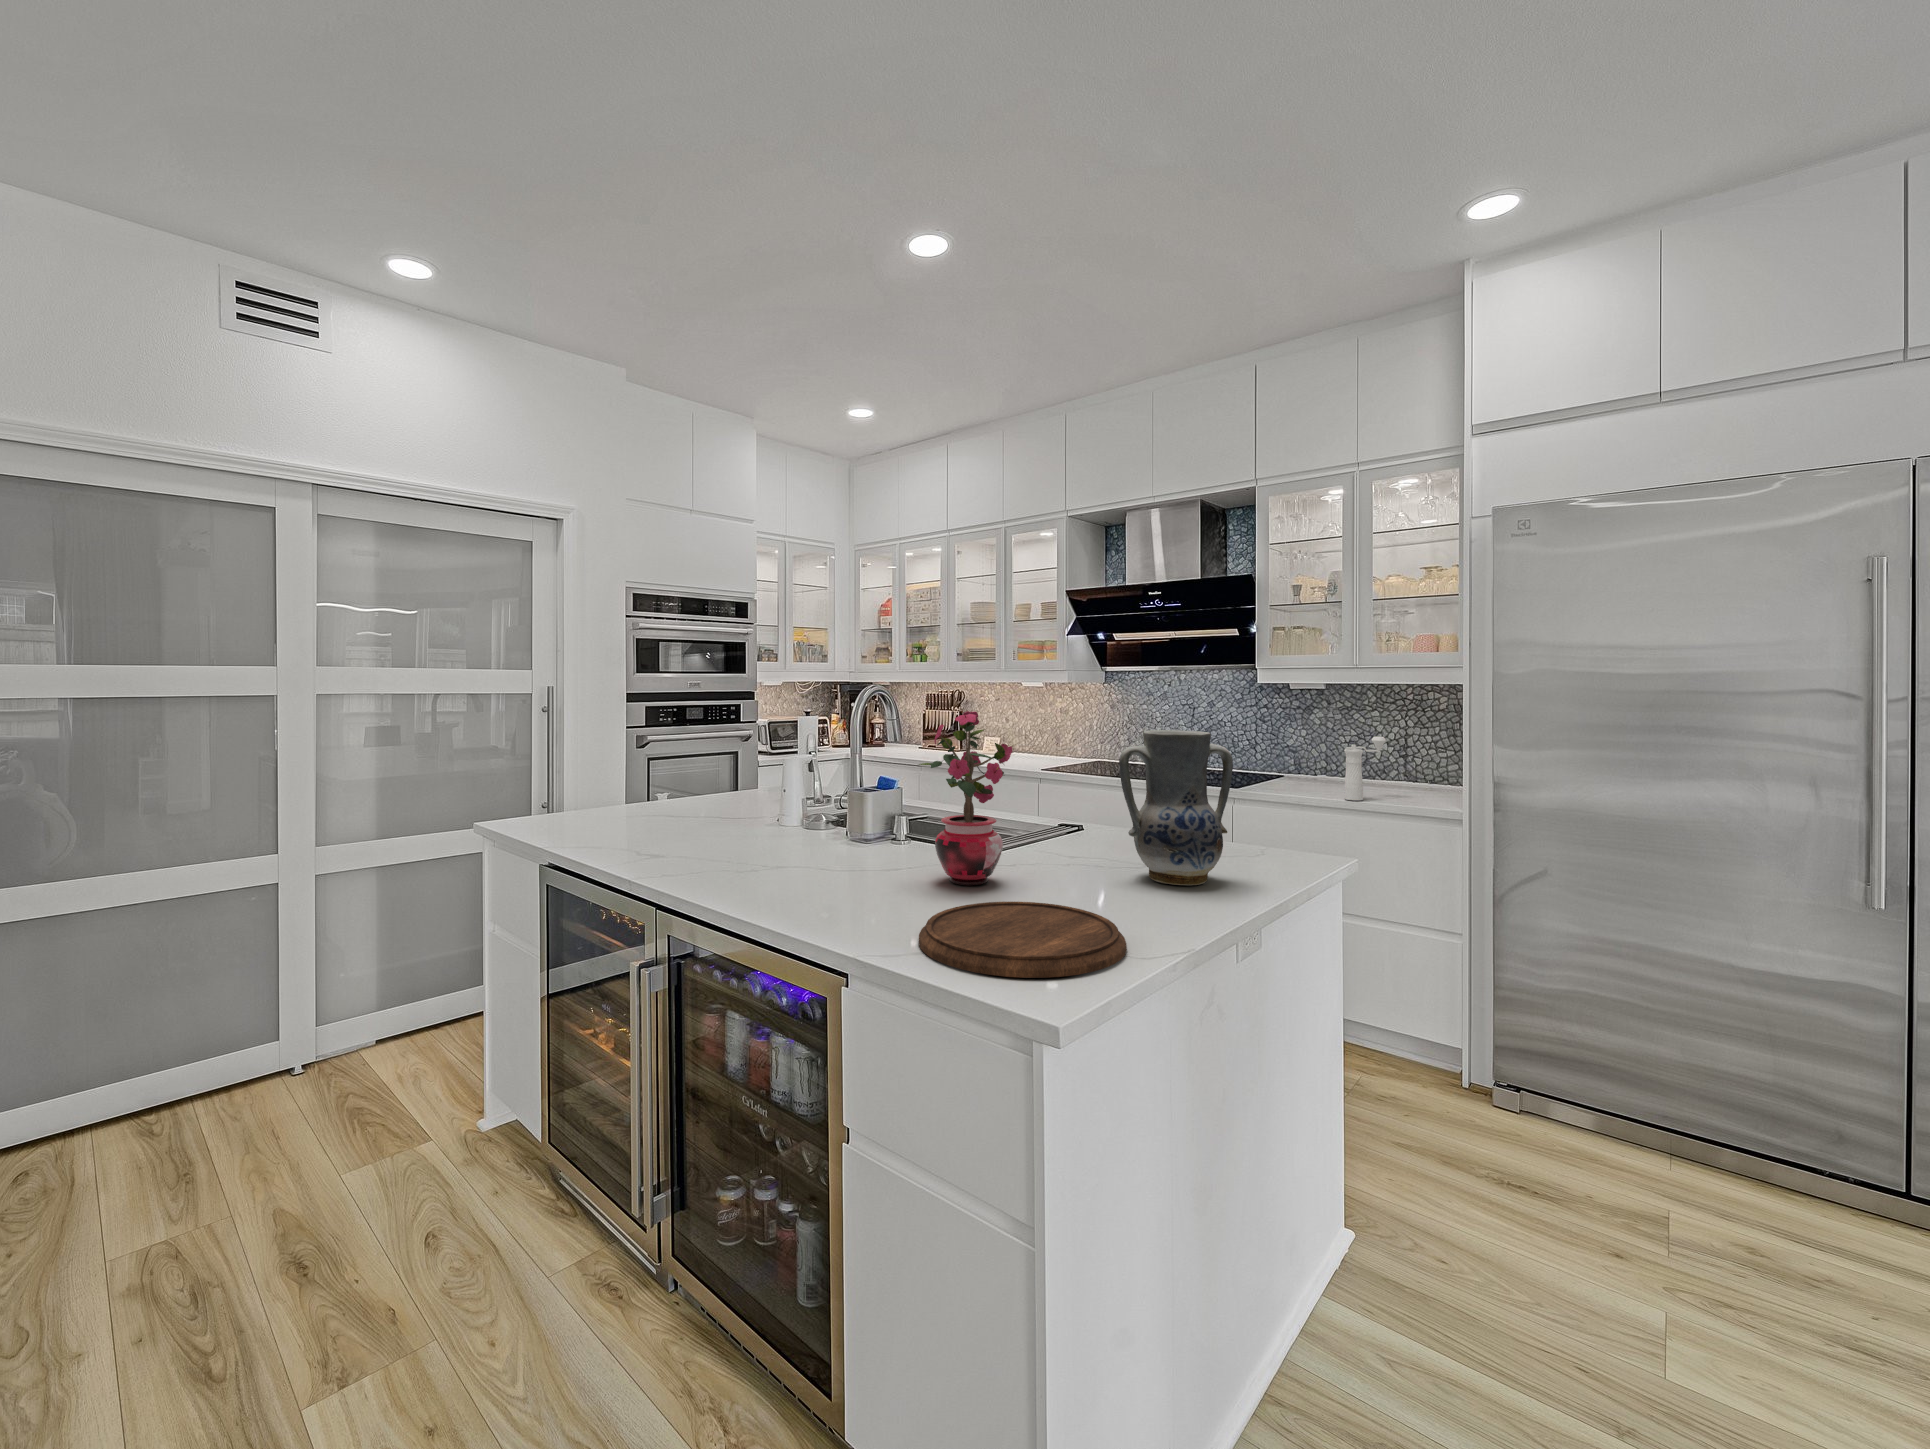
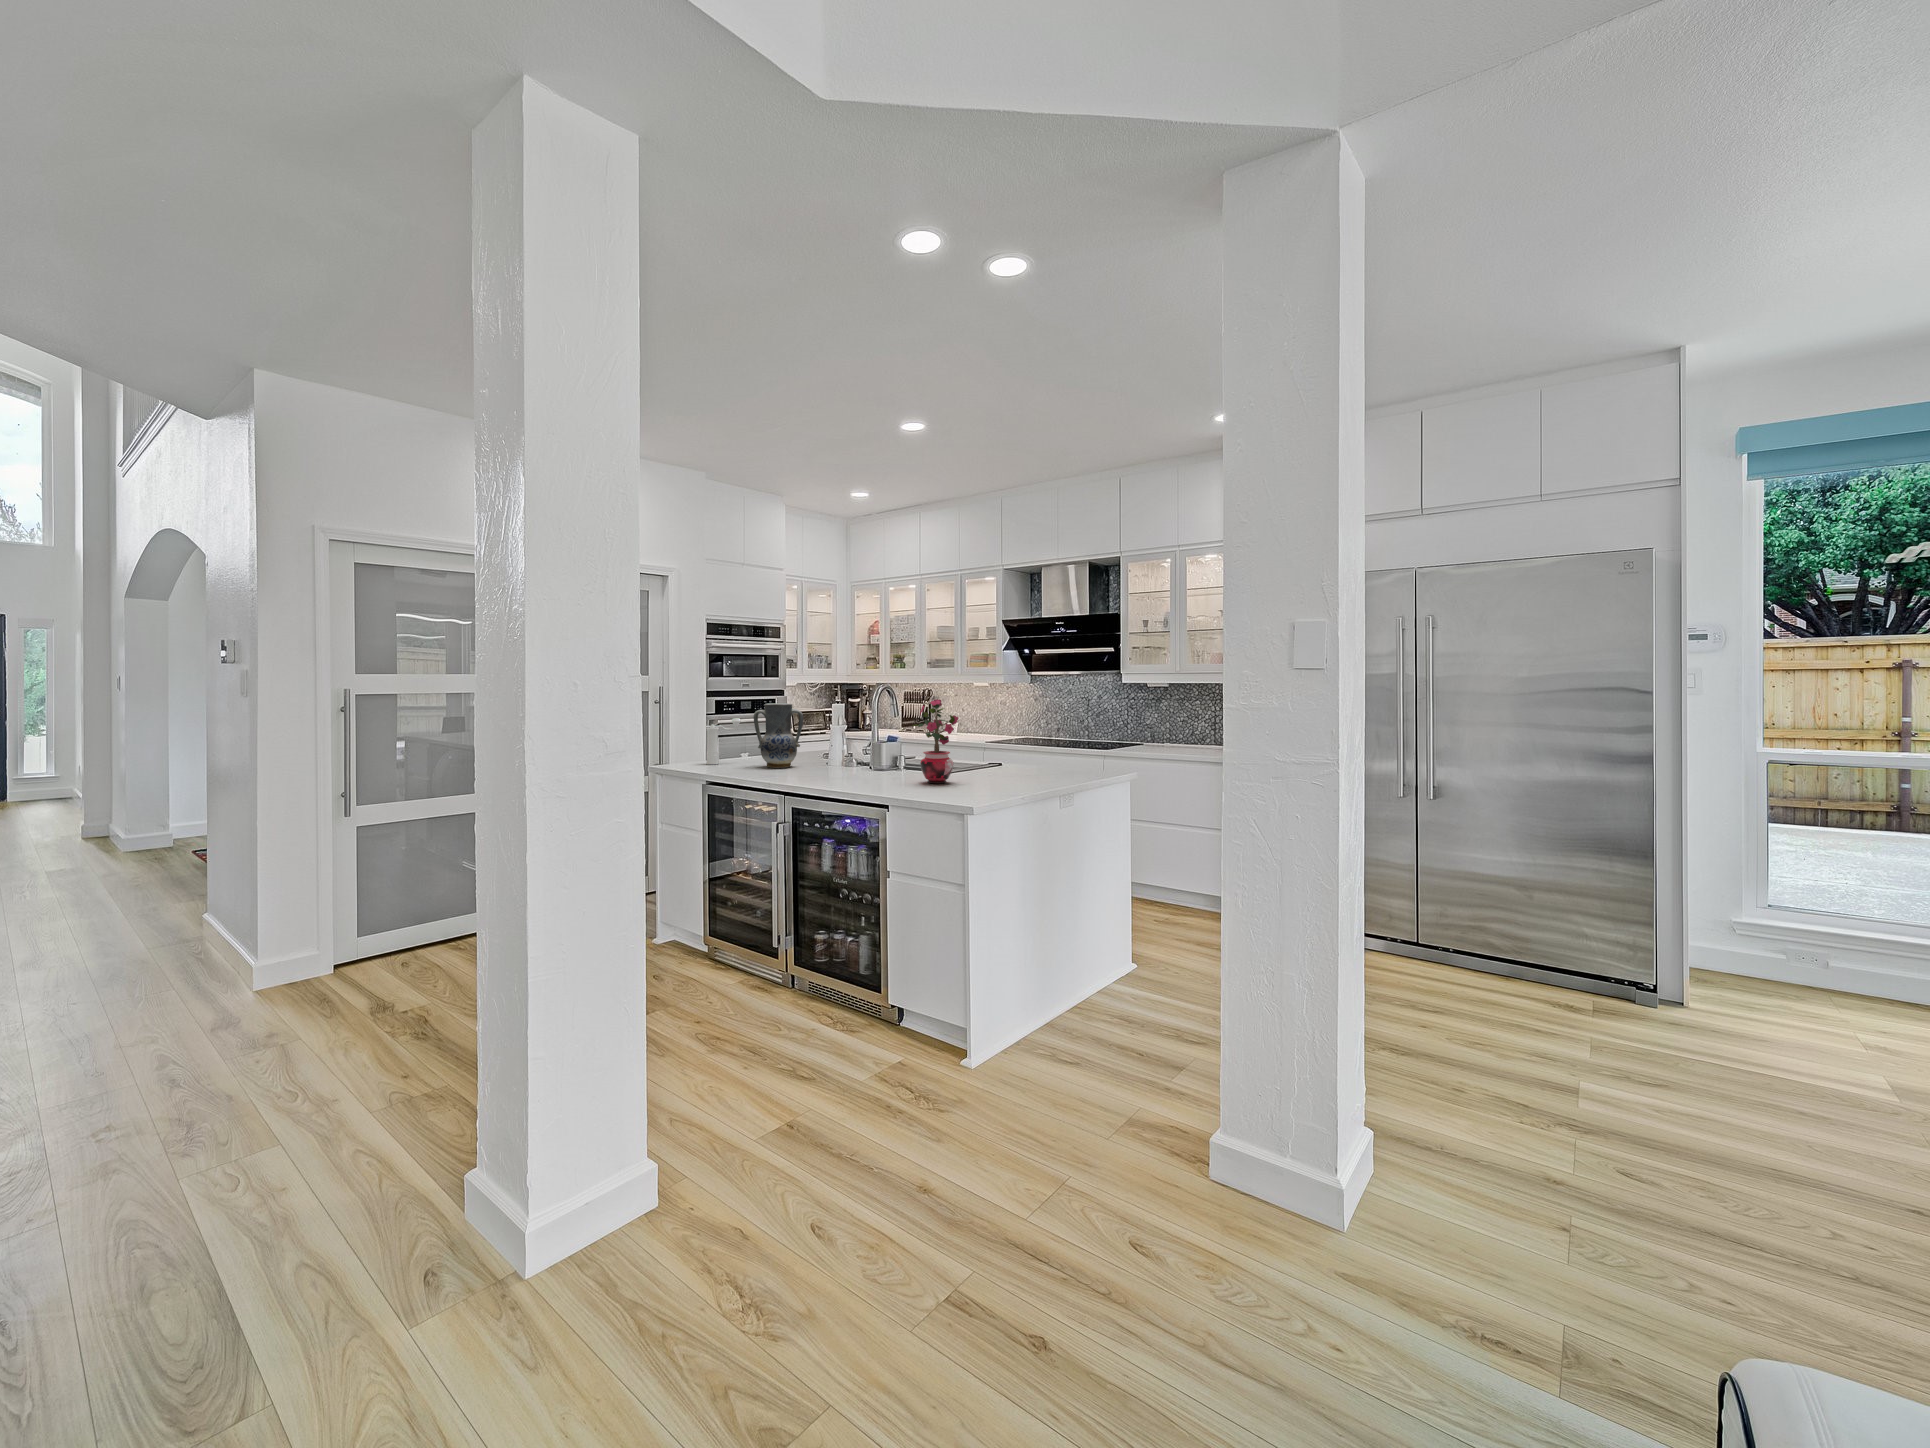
vase: present [1119,730,1233,885] -> present [754,703,803,768]
pepper mill: present [1344,736,1386,801] -> present [706,718,741,765]
cutting board: present [919,902,1127,978] -> none [916,785,1003,803]

